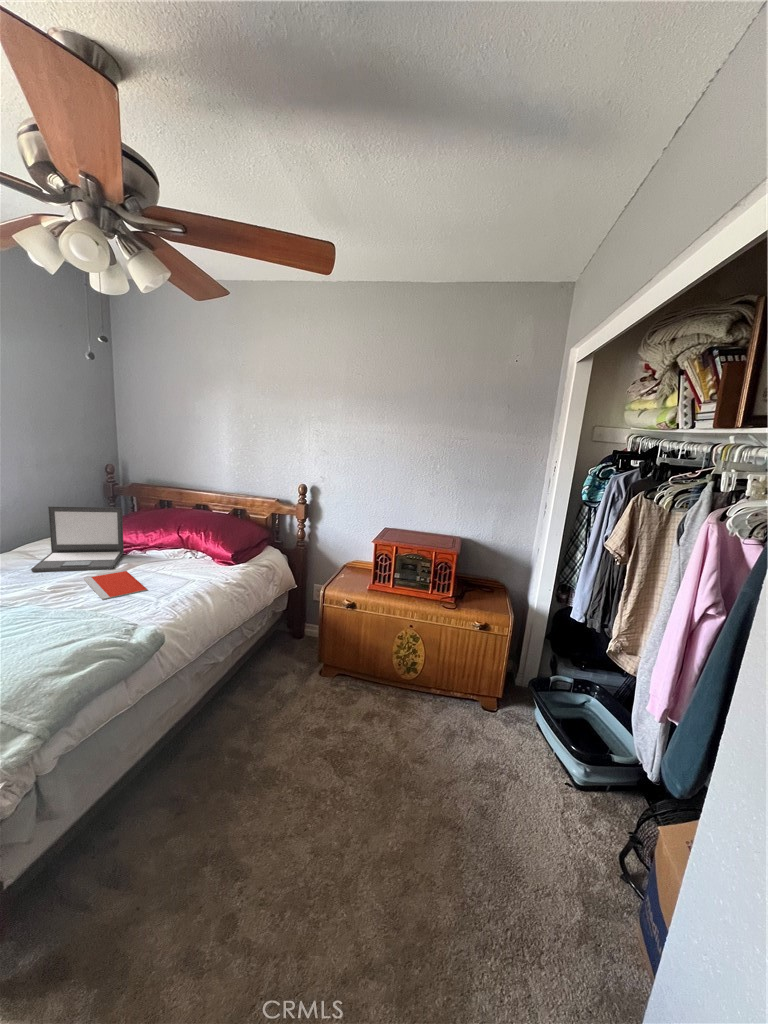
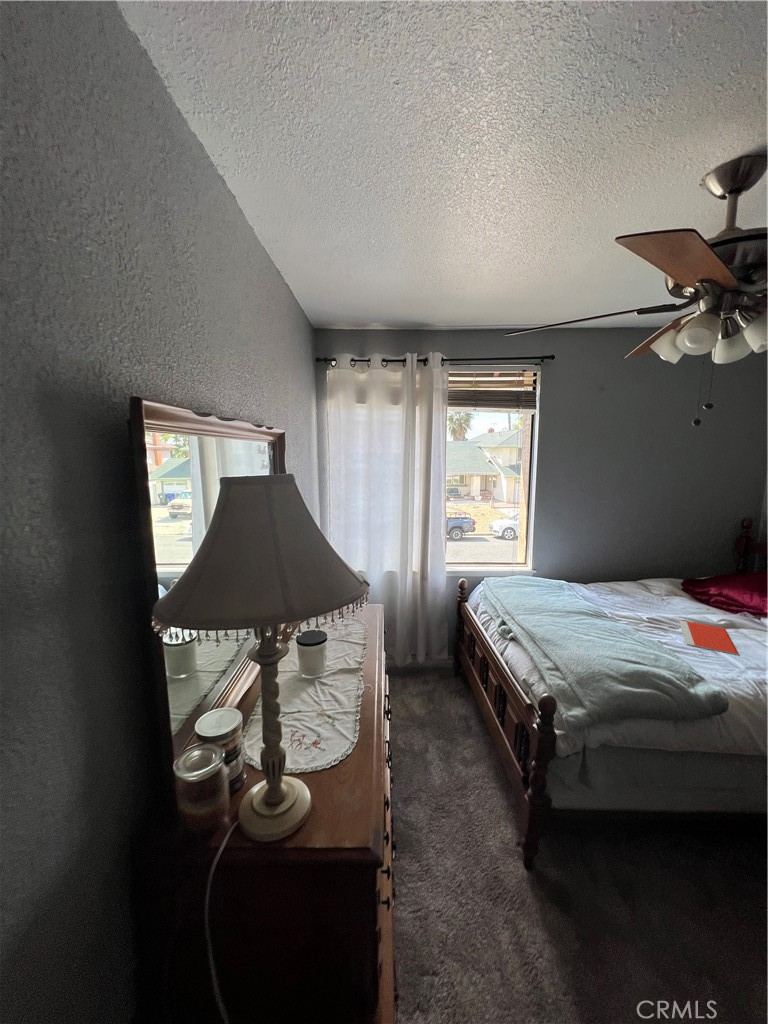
laptop: present [31,506,124,572] -> none [642,550,738,622]

